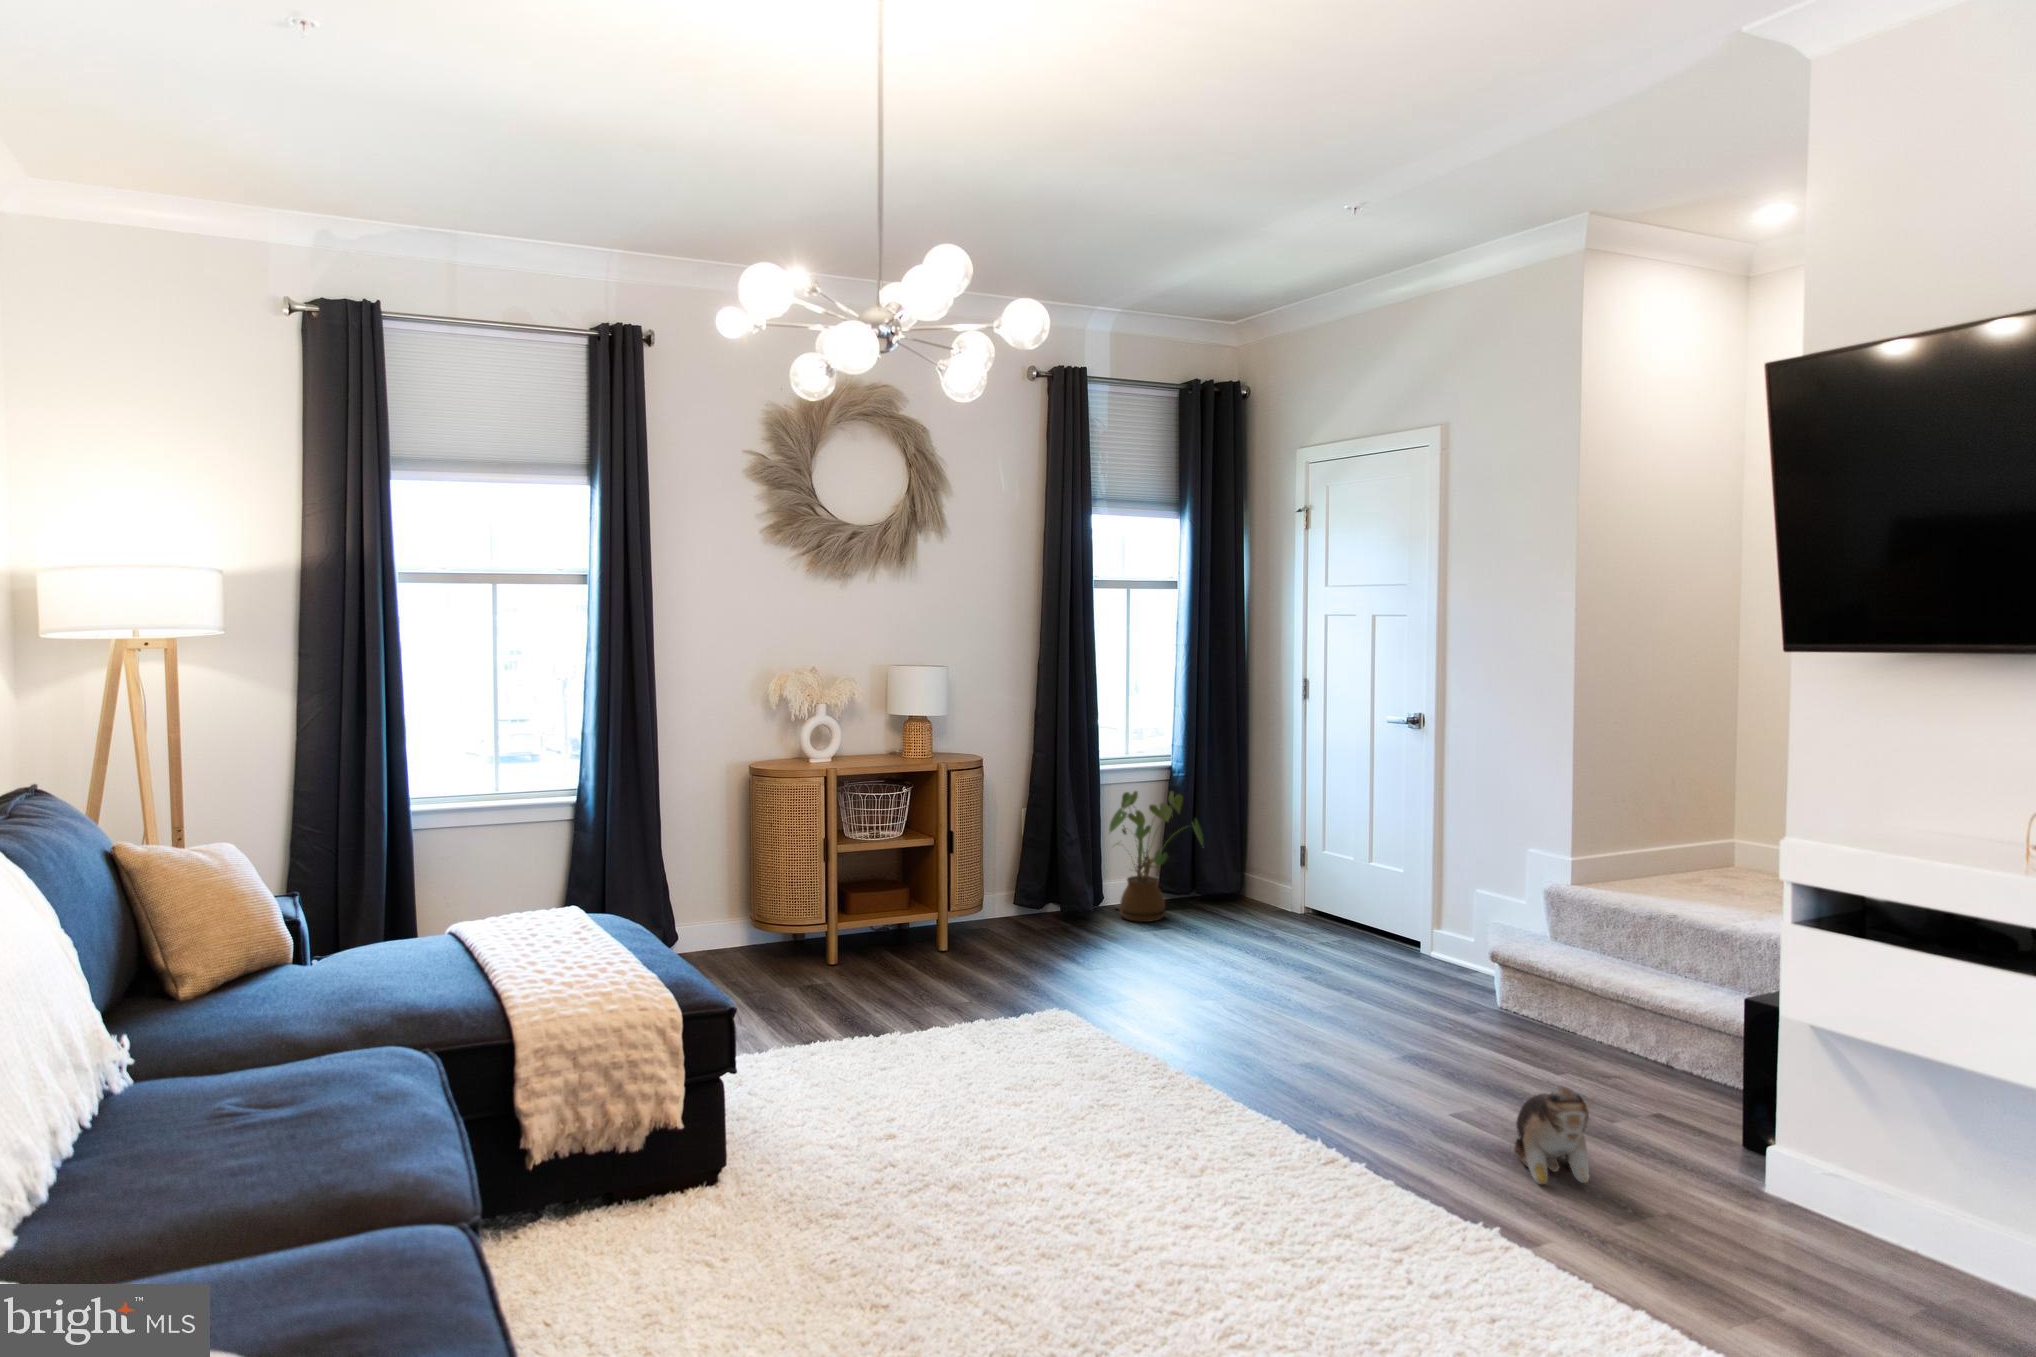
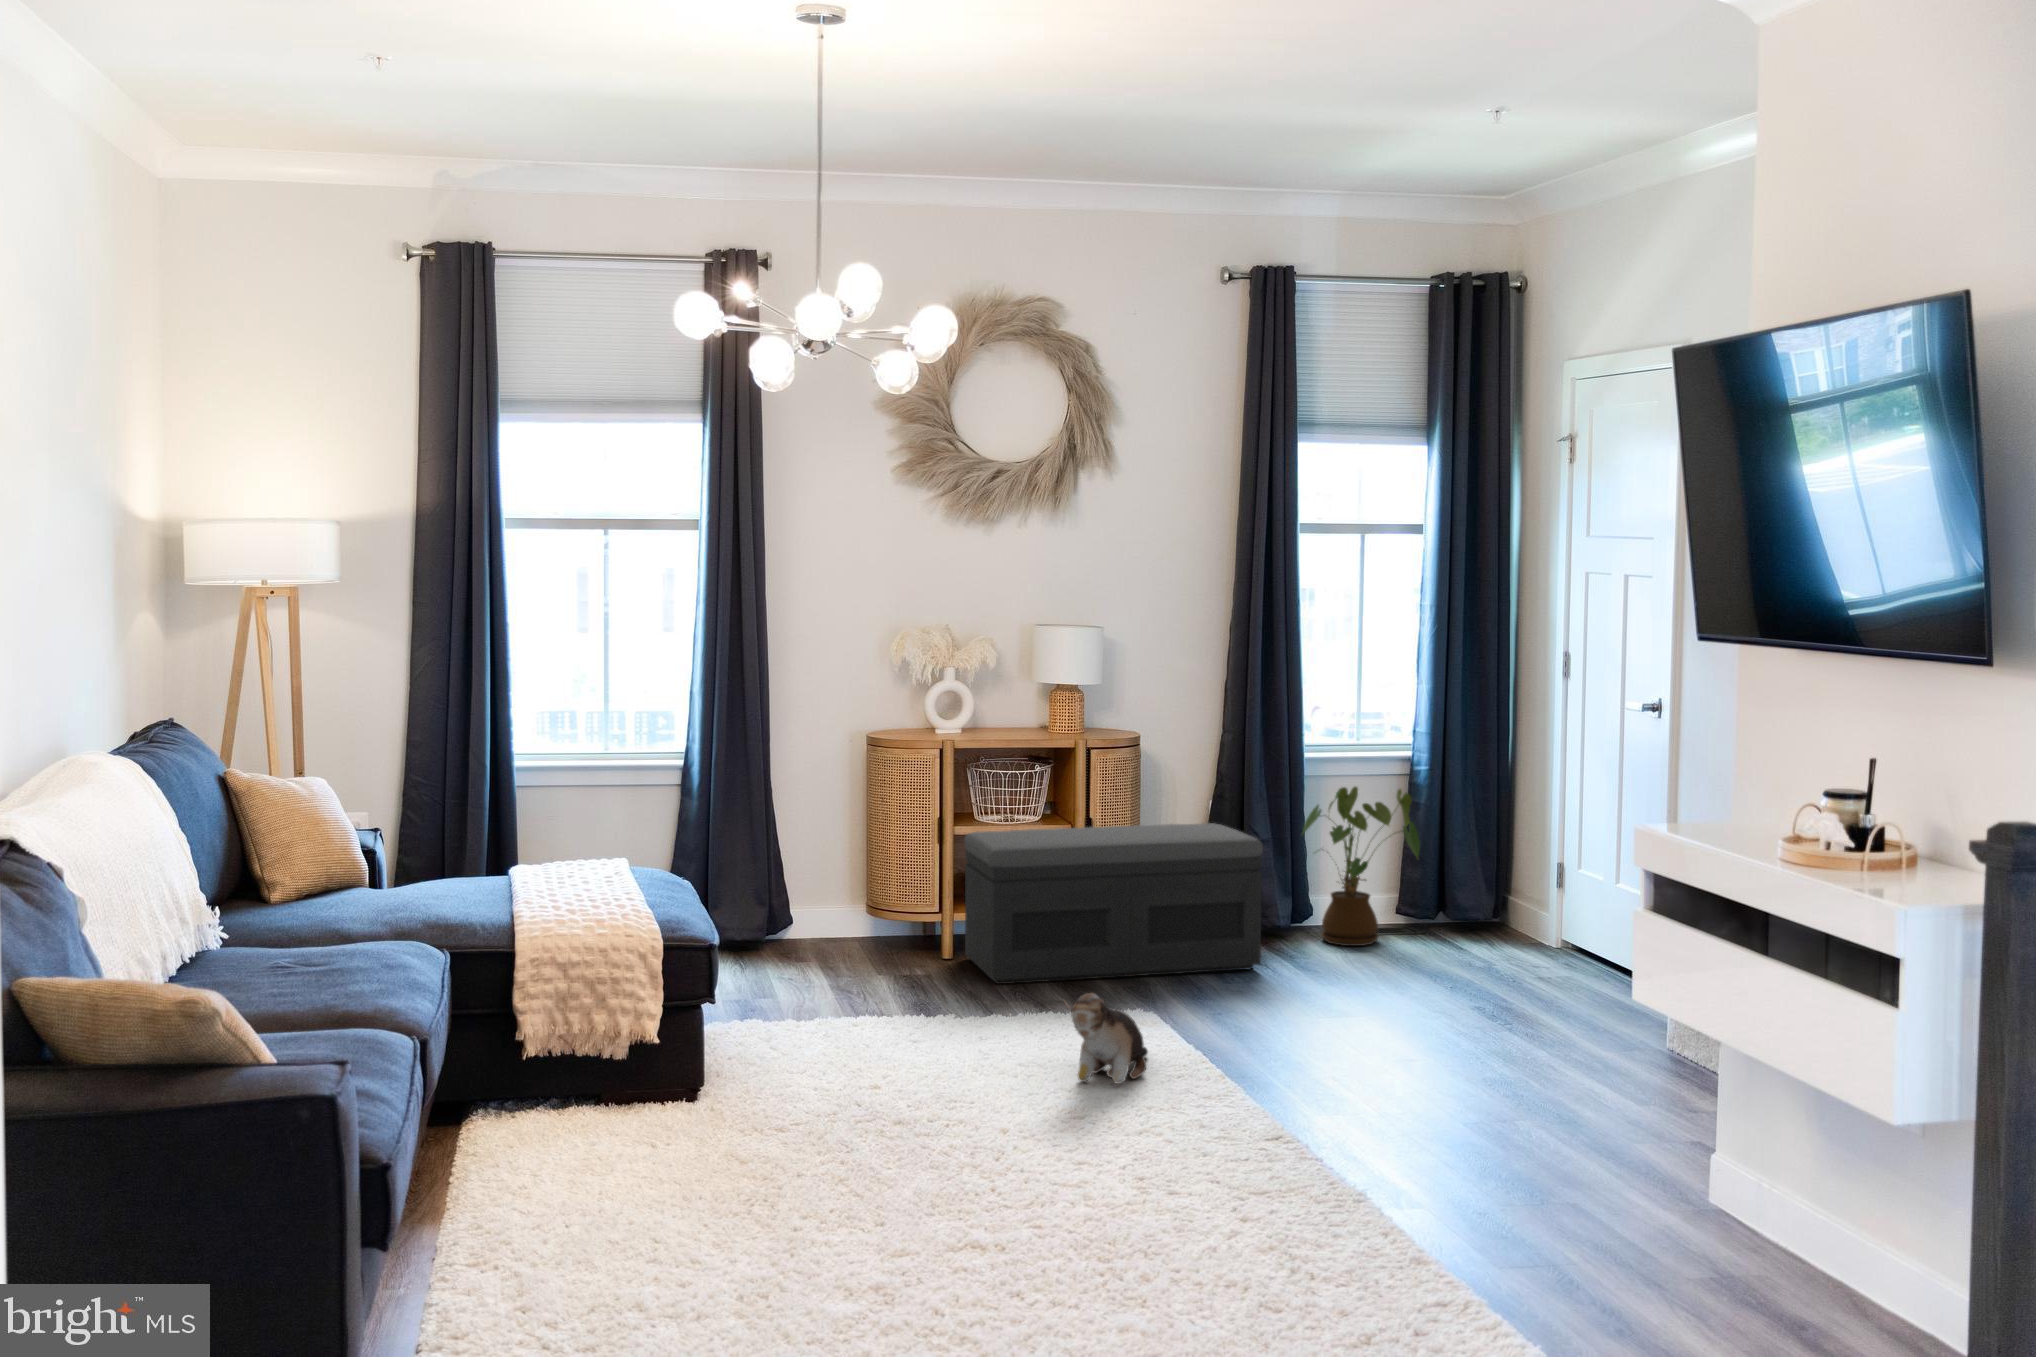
storage bench: none [850,829,1105,991] -> present [964,823,1263,984]
plush toy: present [1515,1086,1594,1184] -> present [1064,993,1148,1084]

